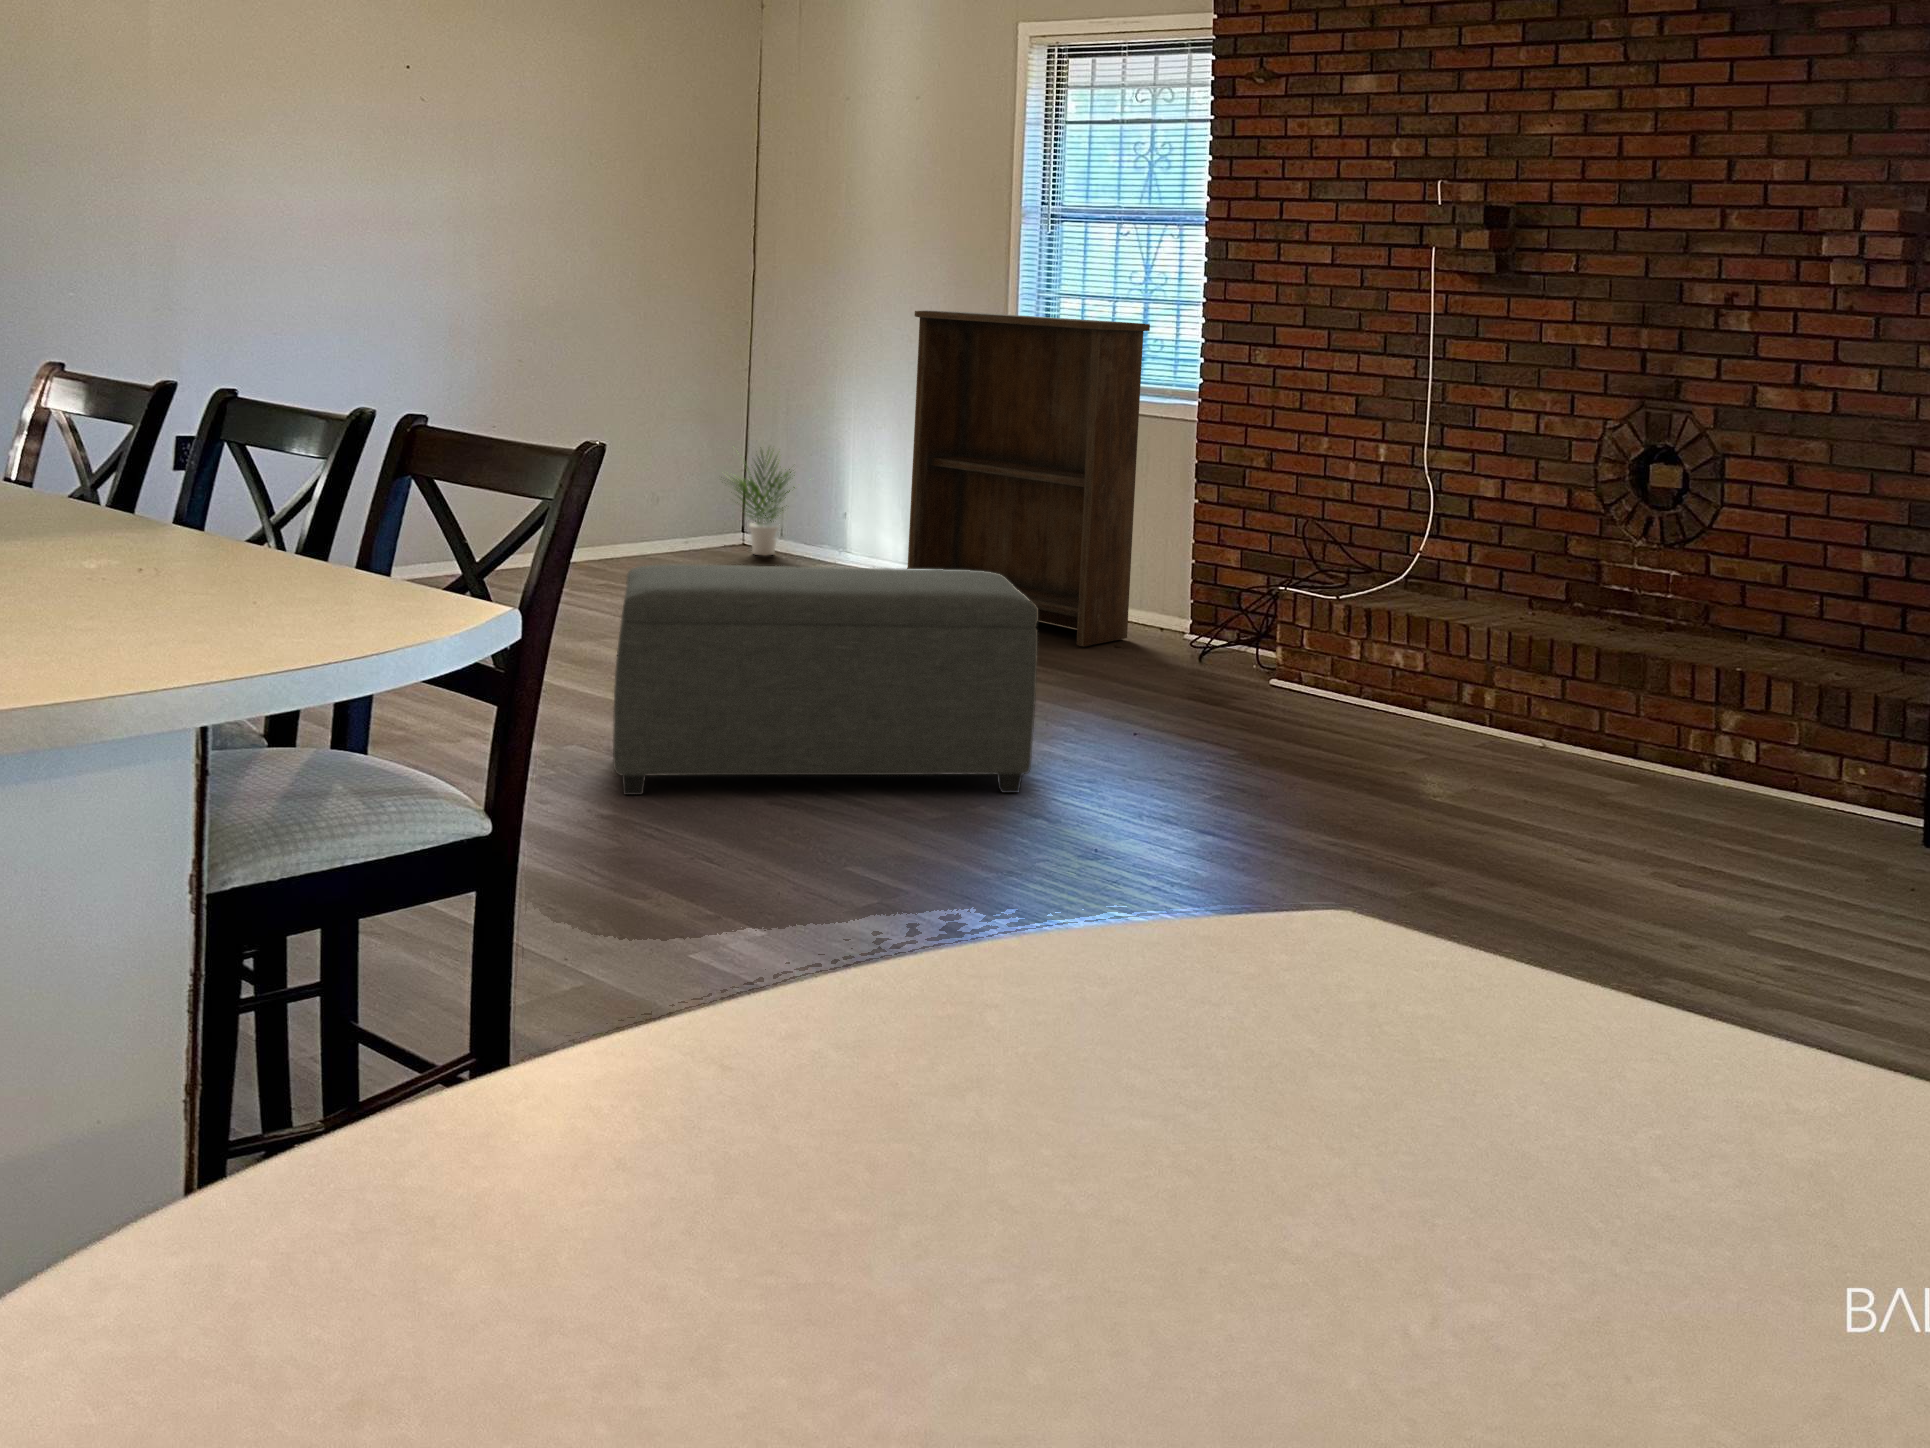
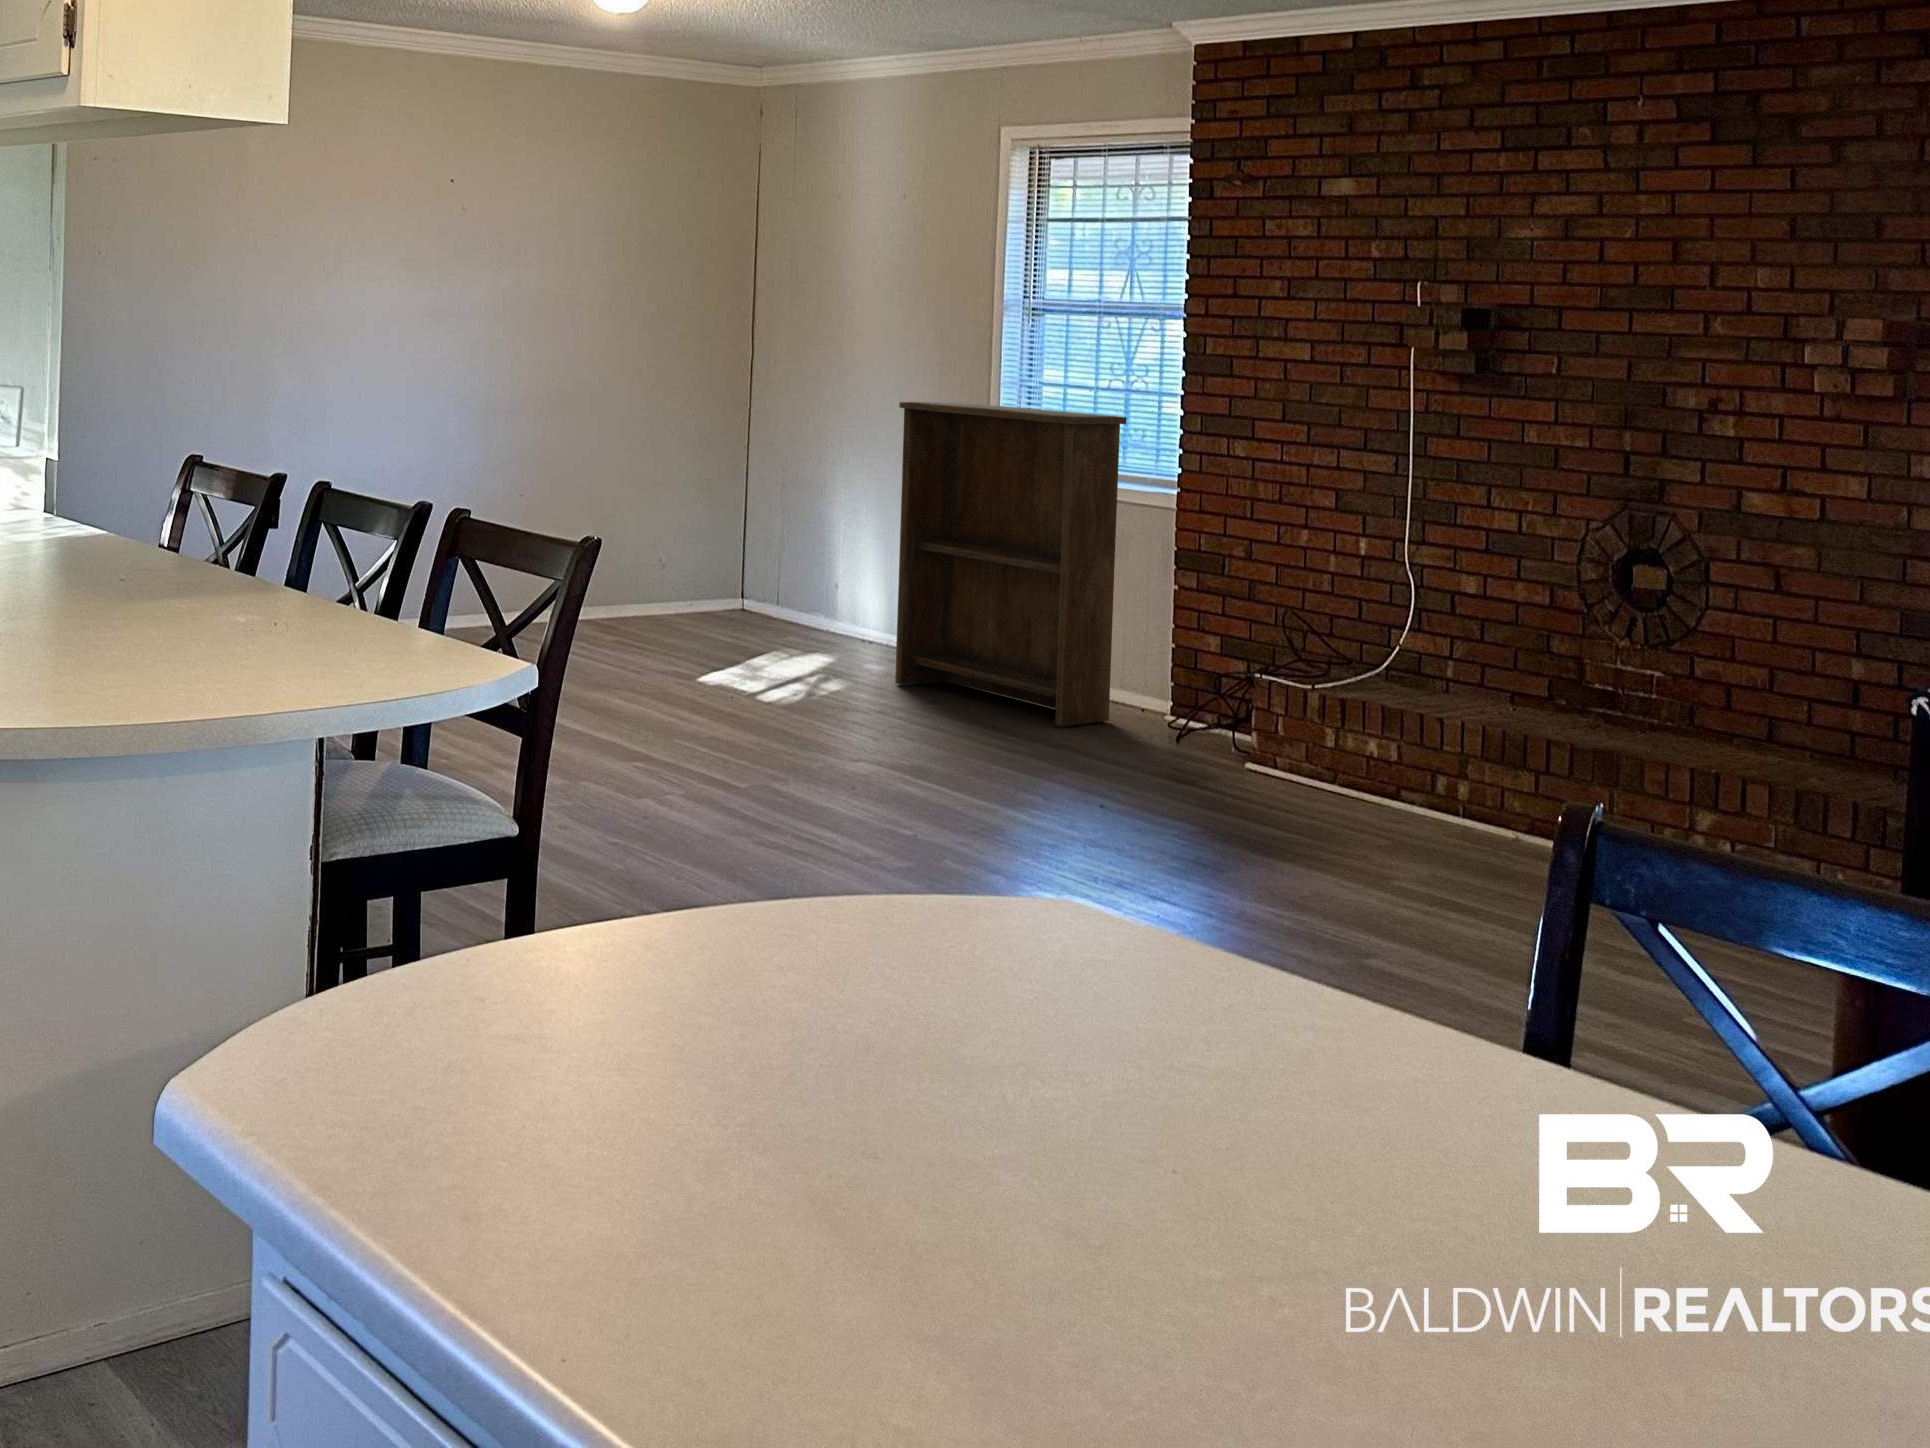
potted plant: present [732,450,795,556] -> none [721,514,819,629]
ottoman: present [613,564,1038,795] -> none [620,637,980,847]

